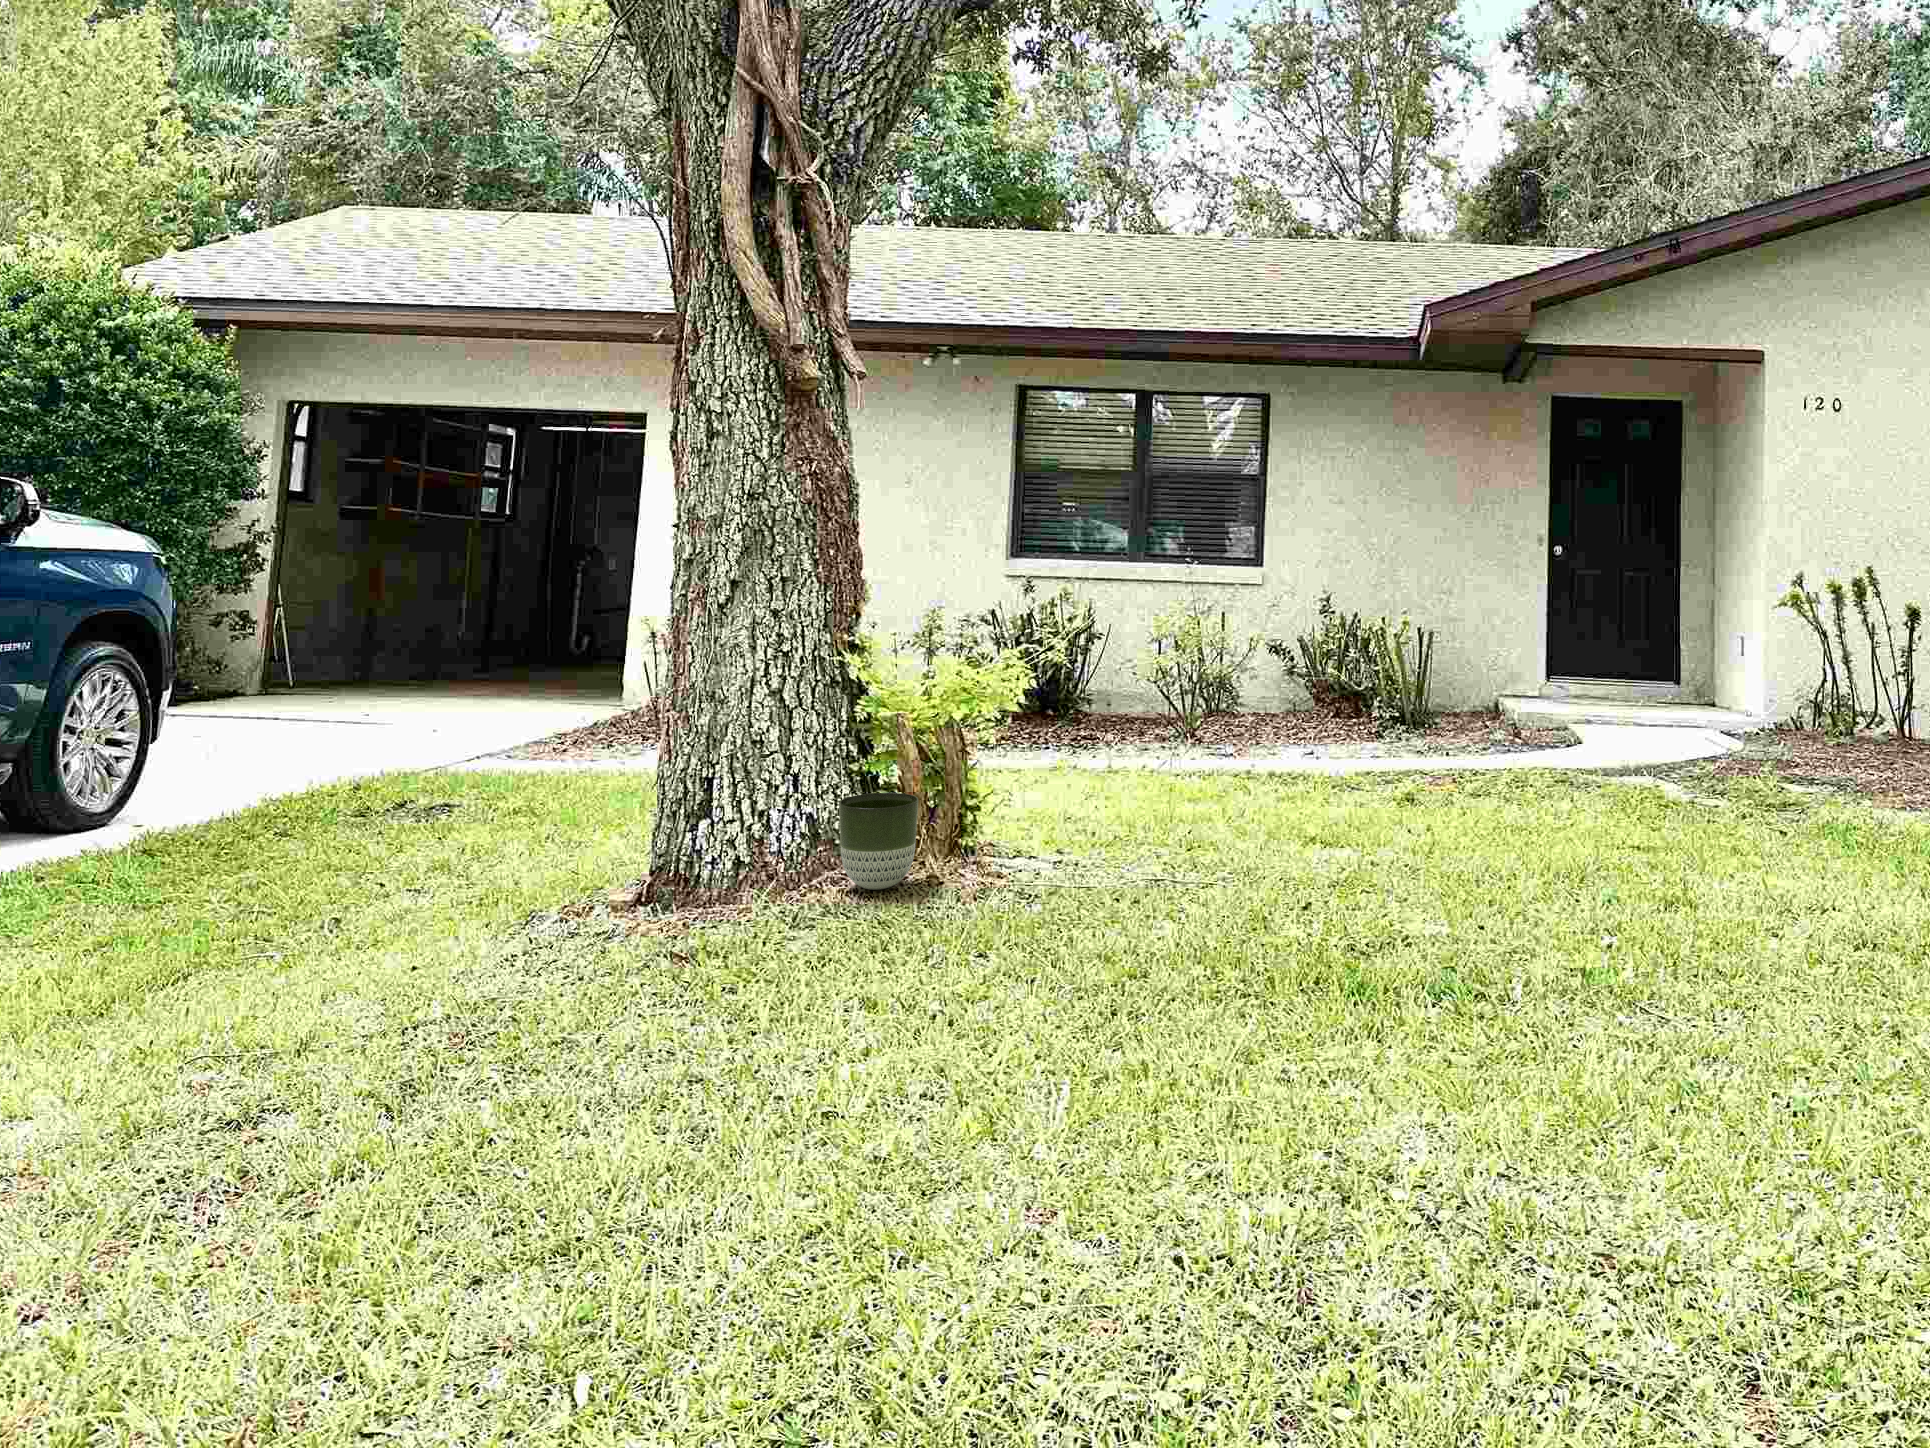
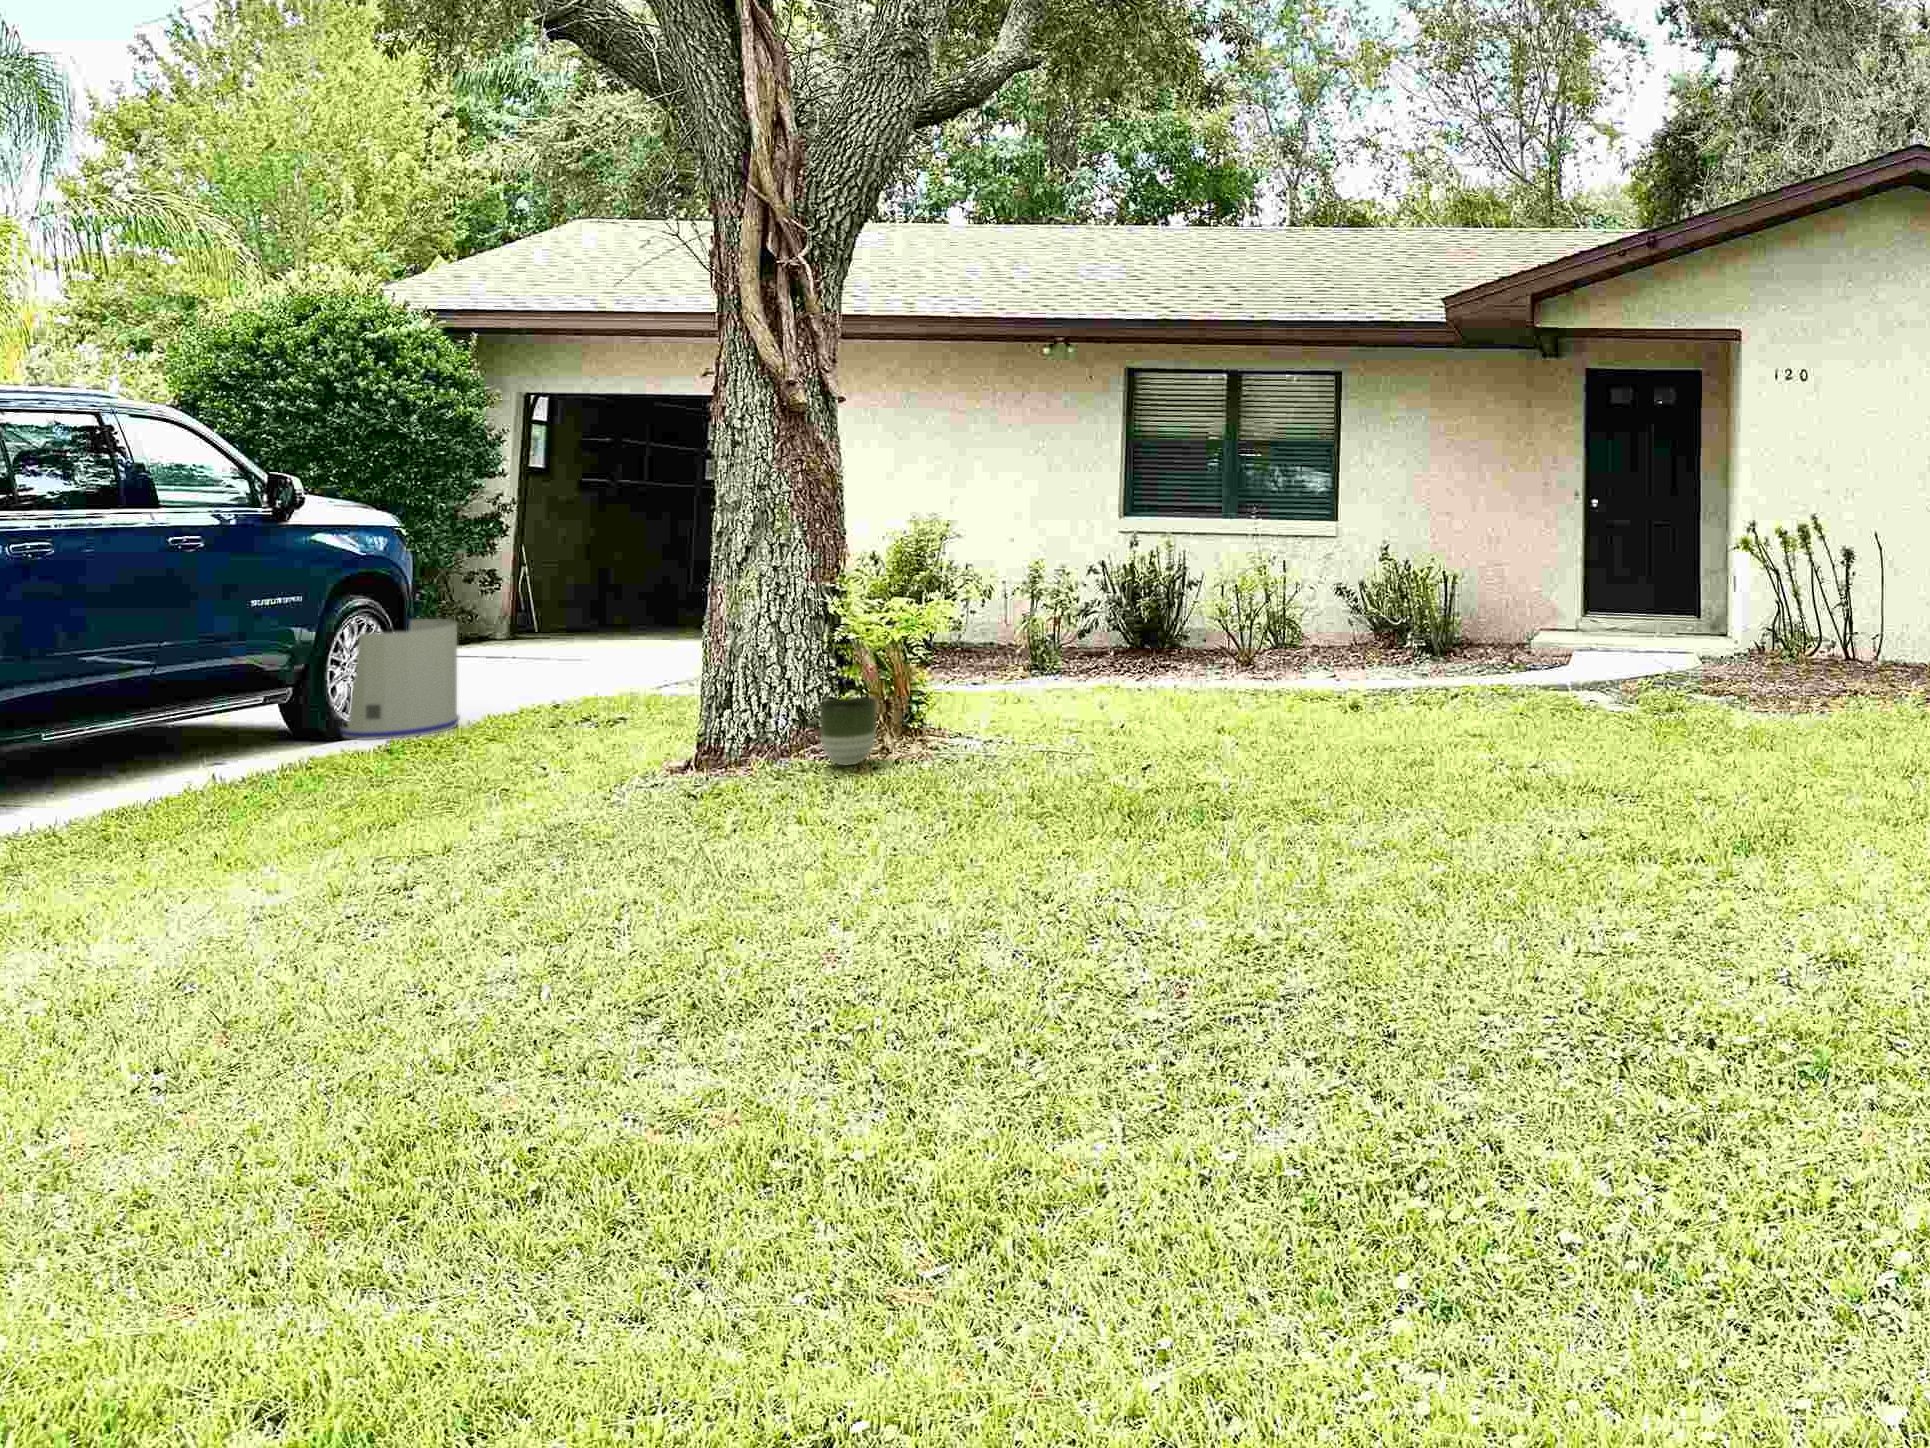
trash can: none [75,679,244,846] -> present [340,619,459,740]

